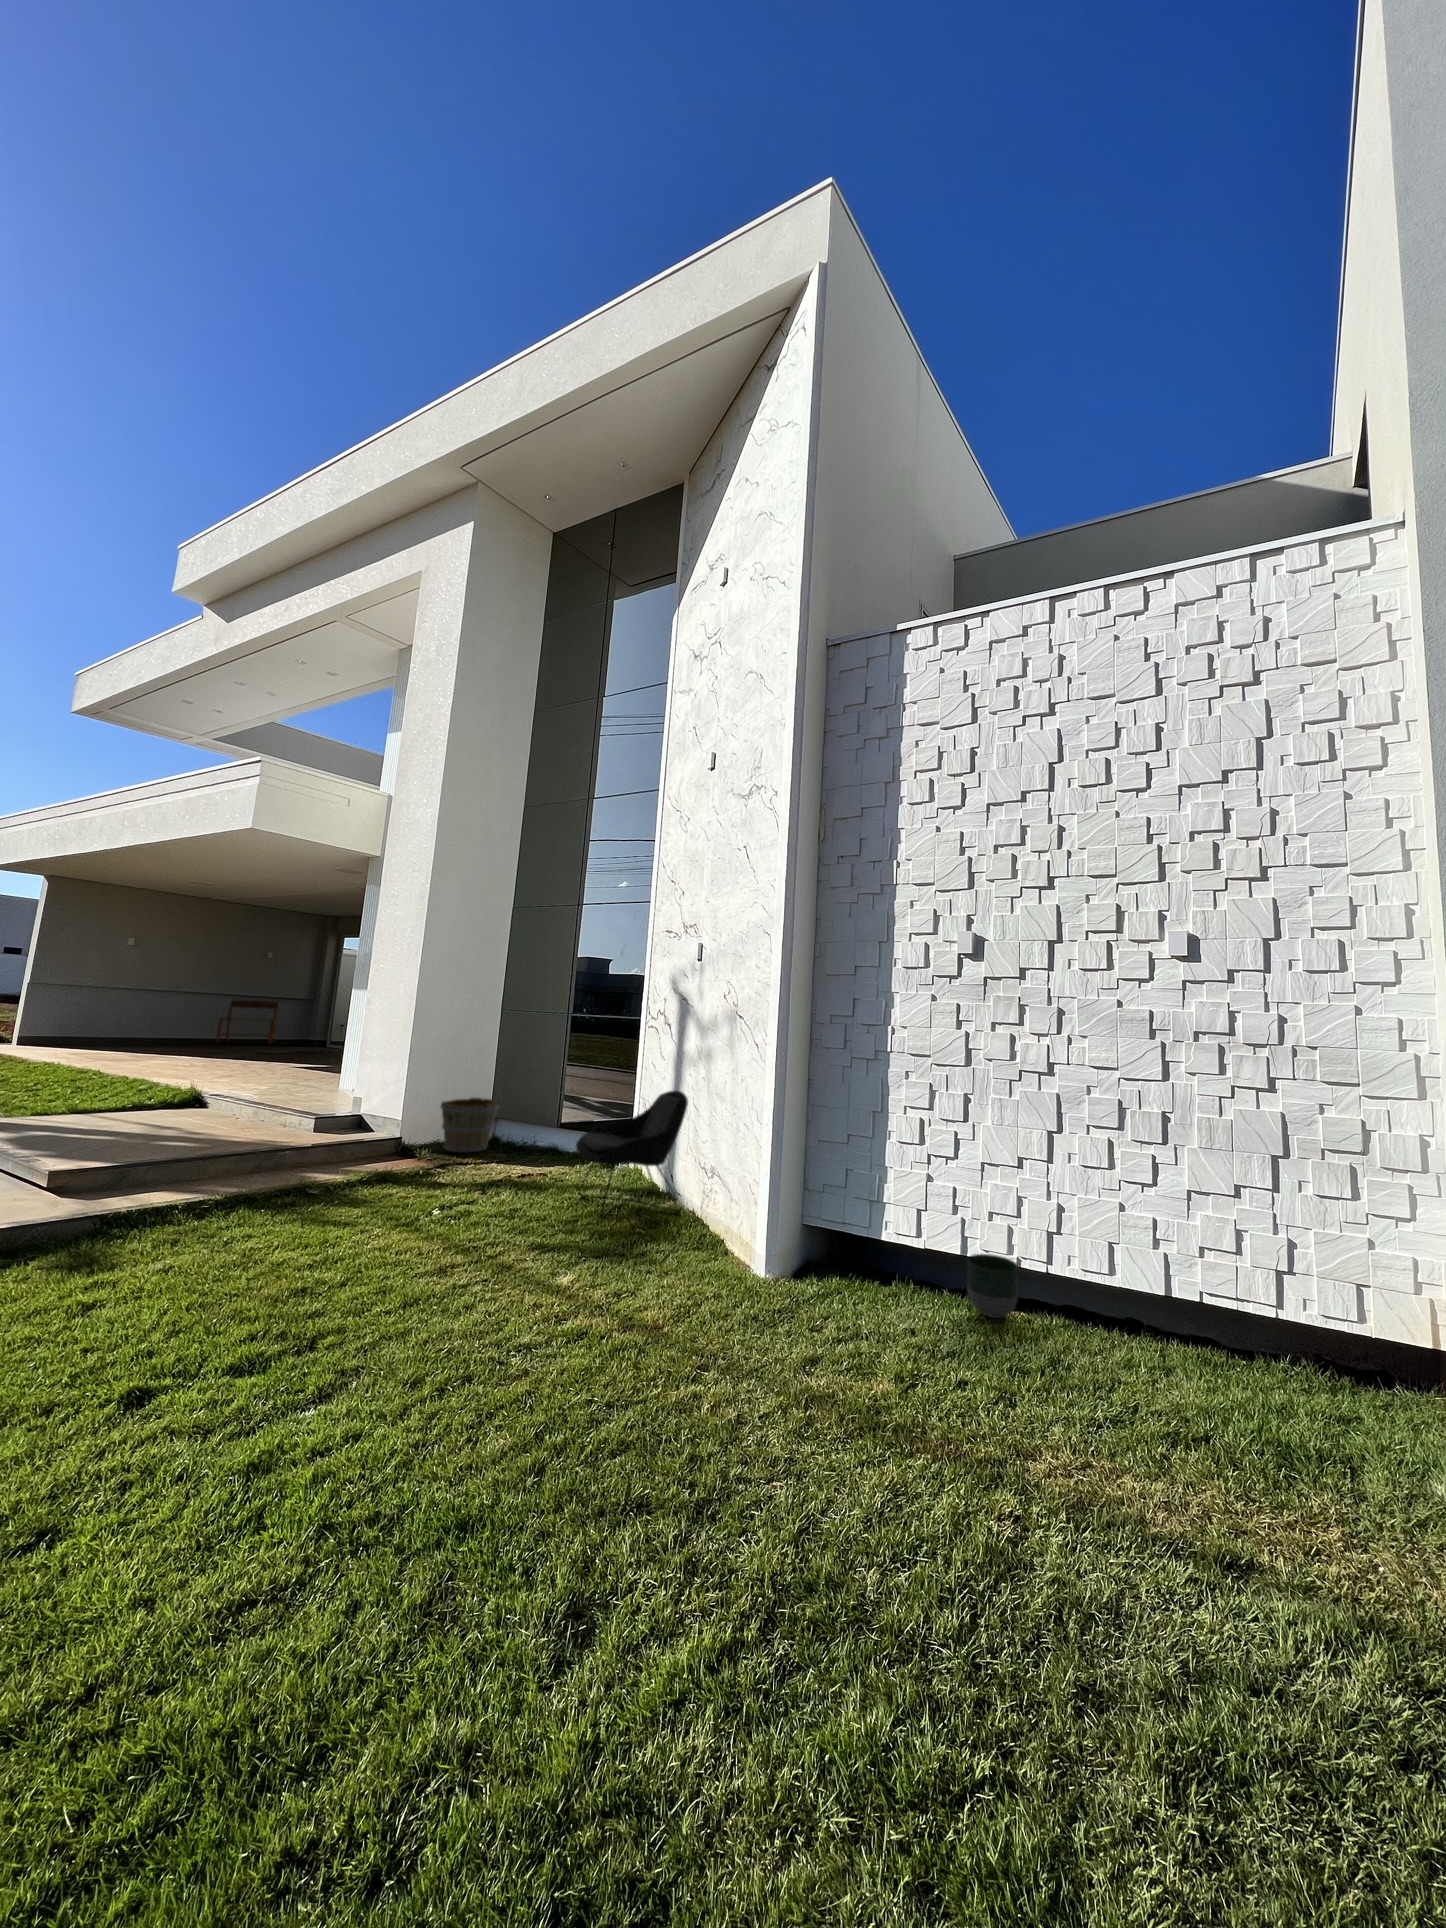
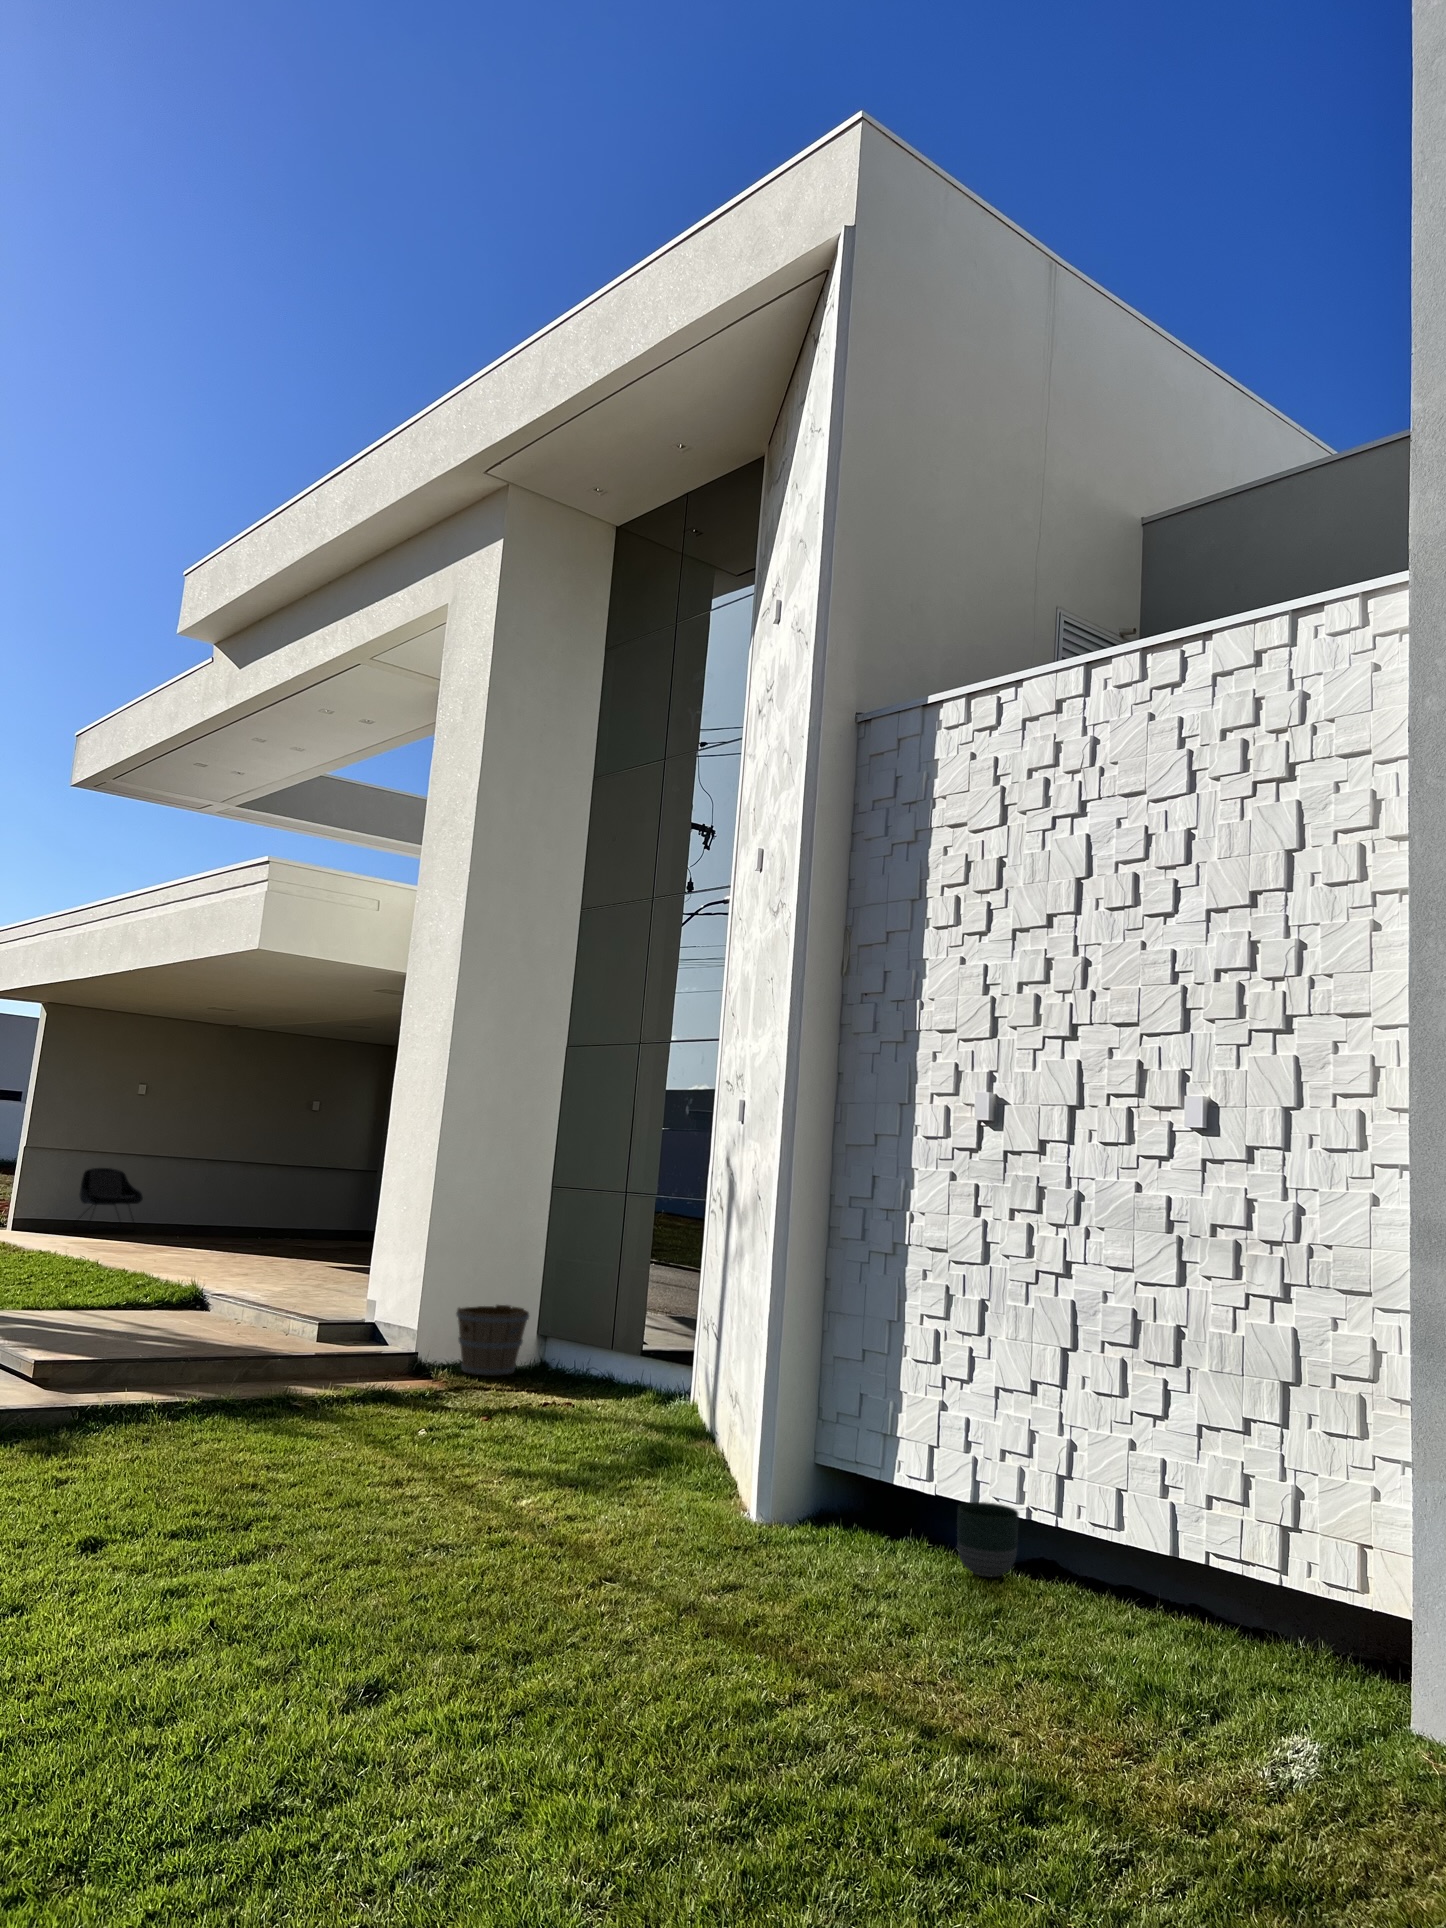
bench: present [216,1000,279,1044] -> none [236,1168,314,1234]
lounge chair: present [576,1091,688,1220] -> present [75,1168,143,1231]

